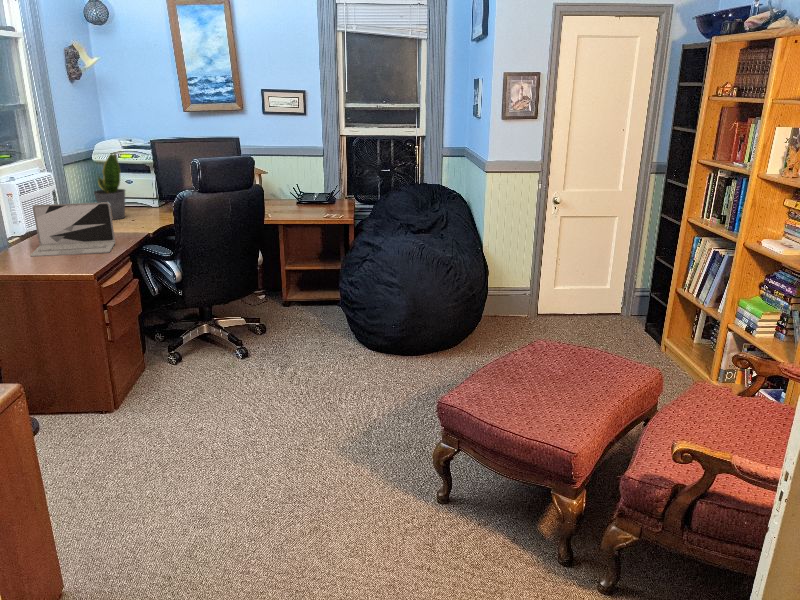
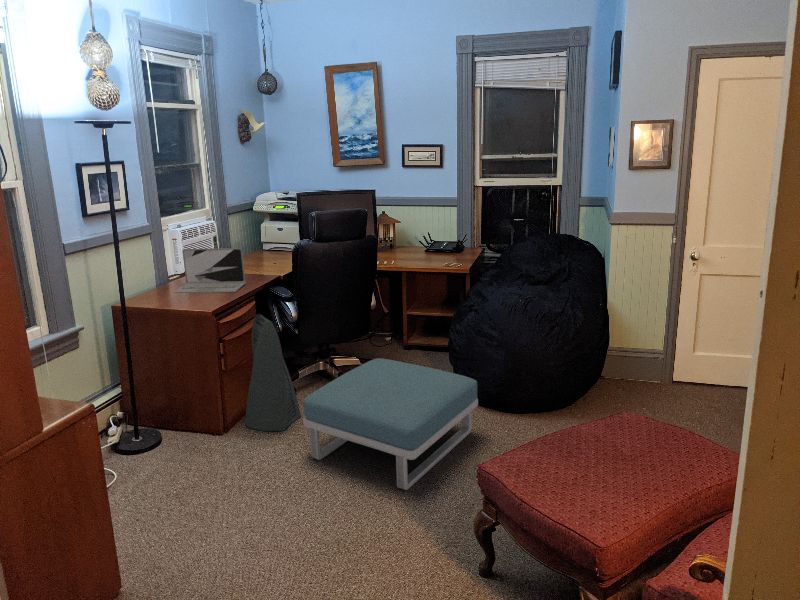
potted plant: present [94,154,125,220] -> none [246,203,273,262]
air purifier: none [135,275,196,403] -> present [245,314,301,431]
footstool: none [216,314,388,440] -> present [303,358,478,490]

